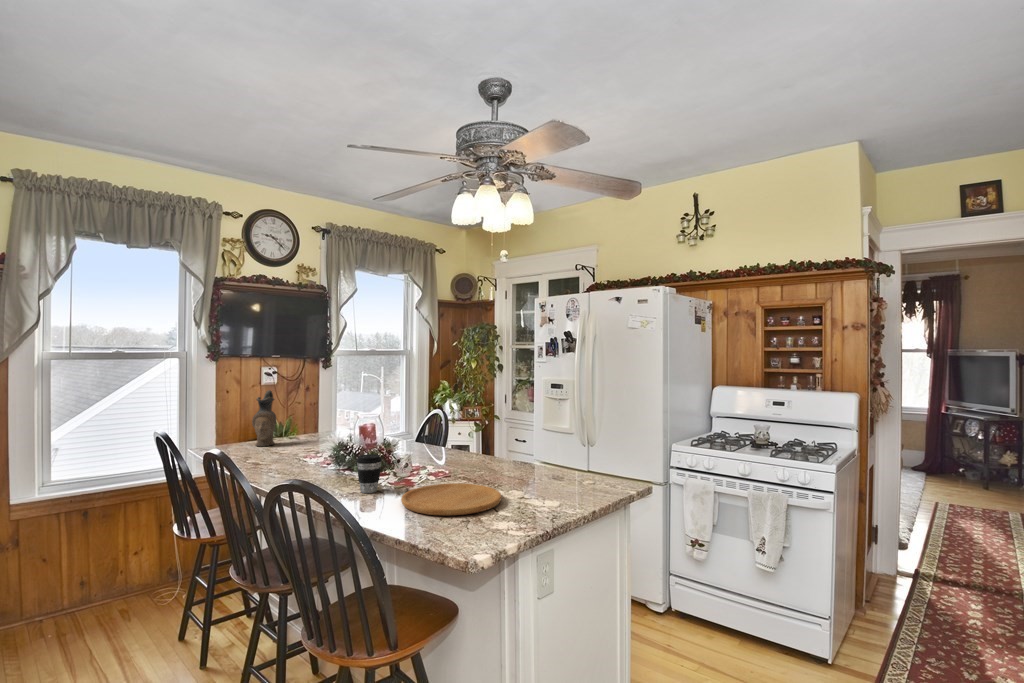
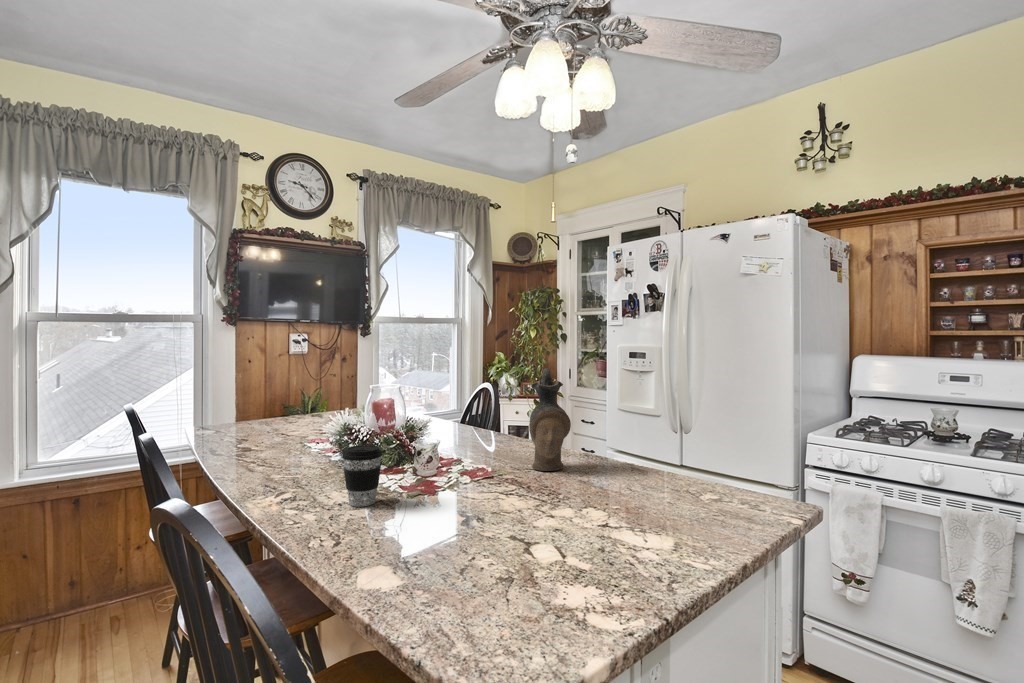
ceramic pitcher: present [252,390,276,446] -> present [529,368,571,471]
cutting board: present [401,483,501,515] -> none [401,494,573,567]

